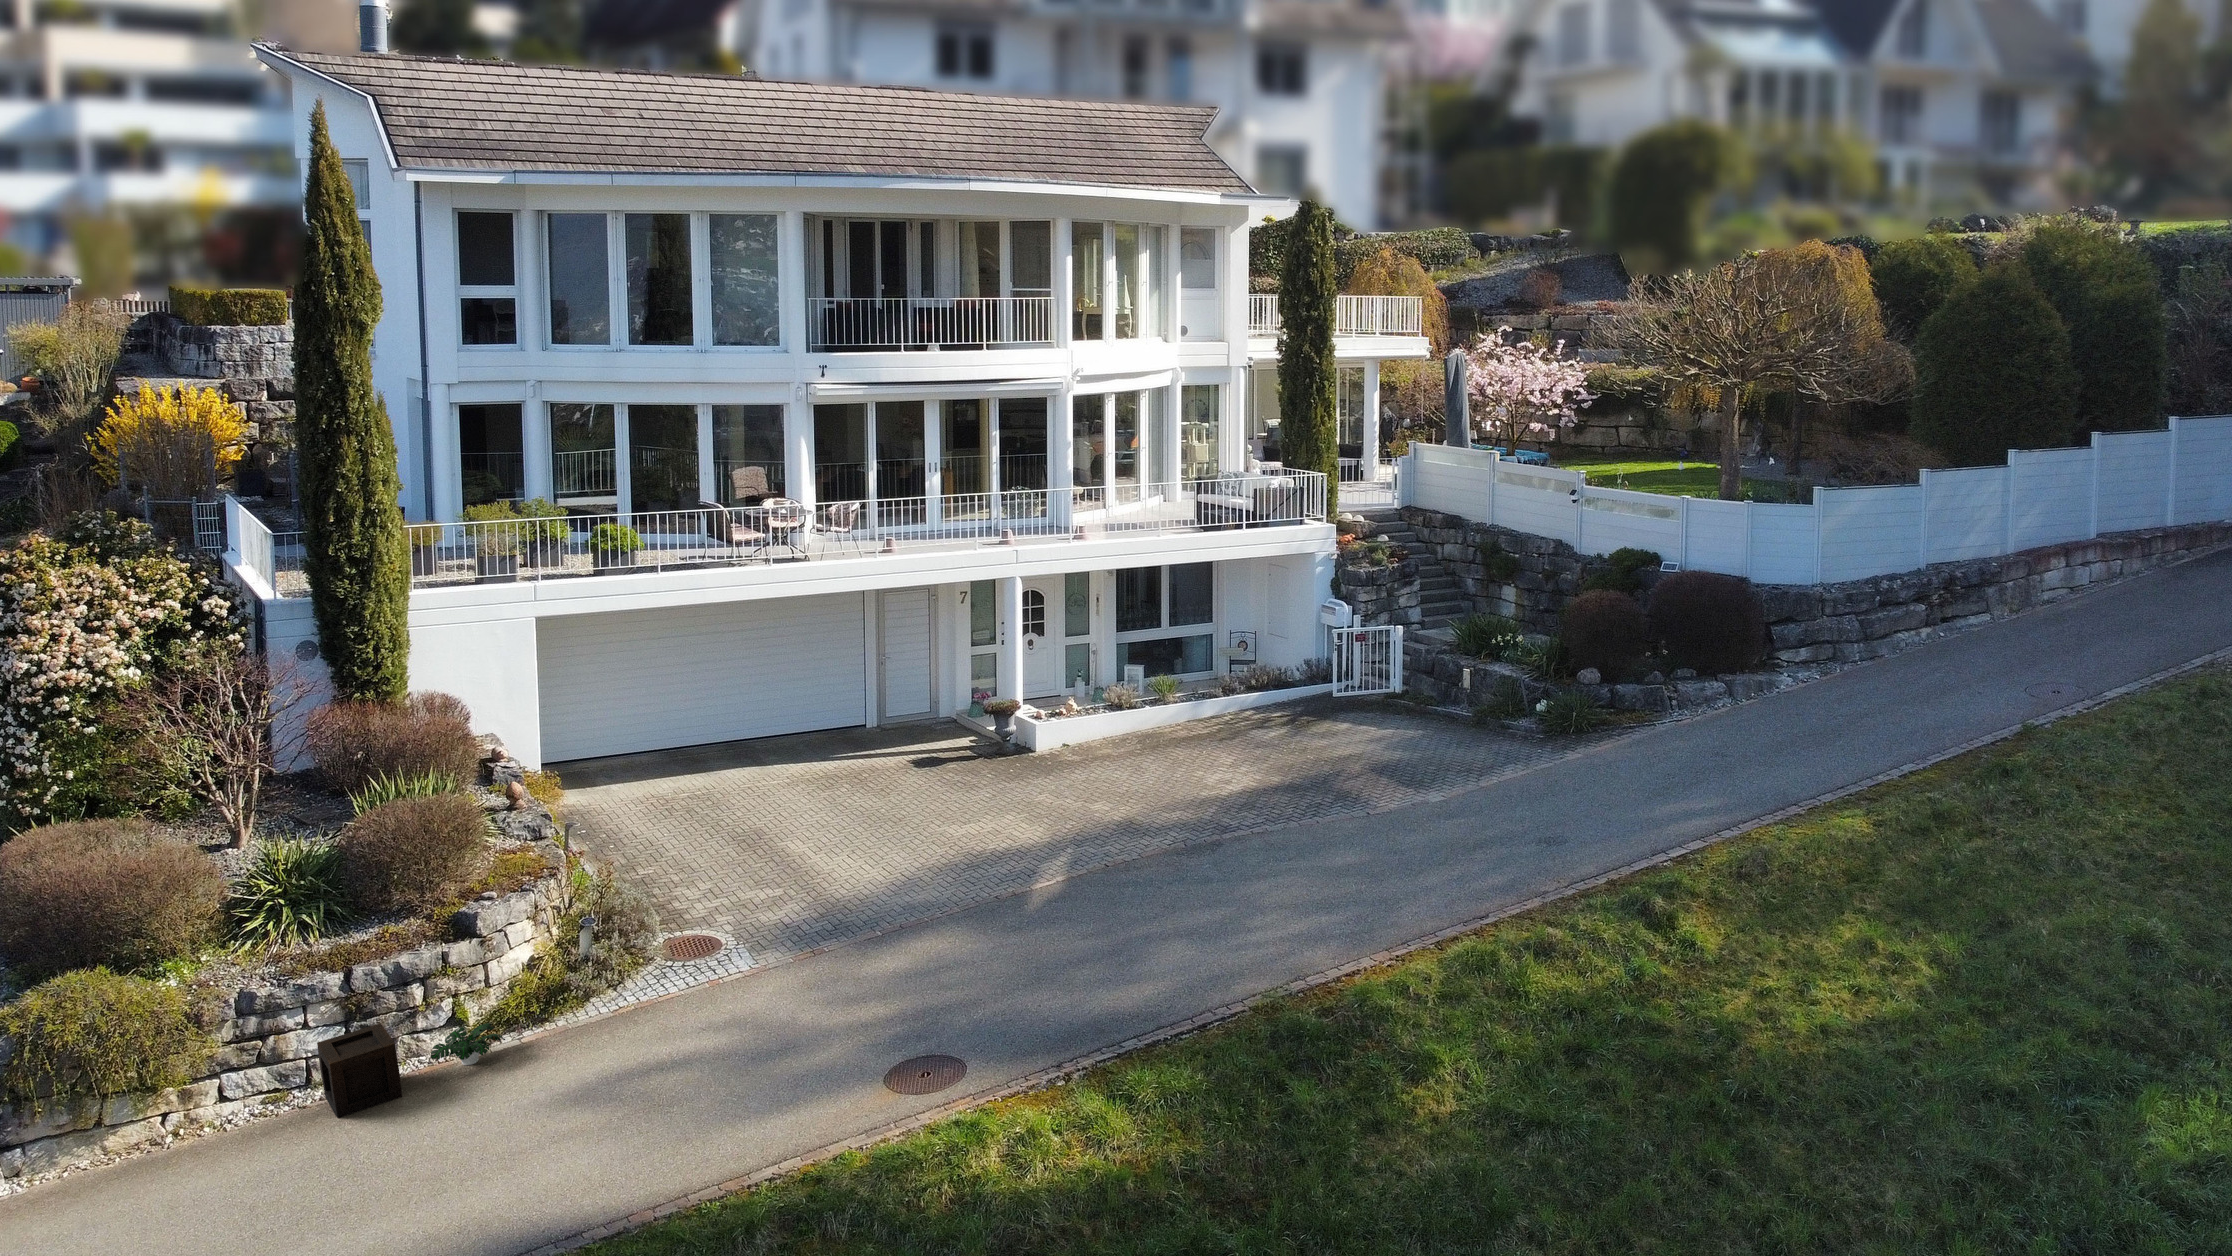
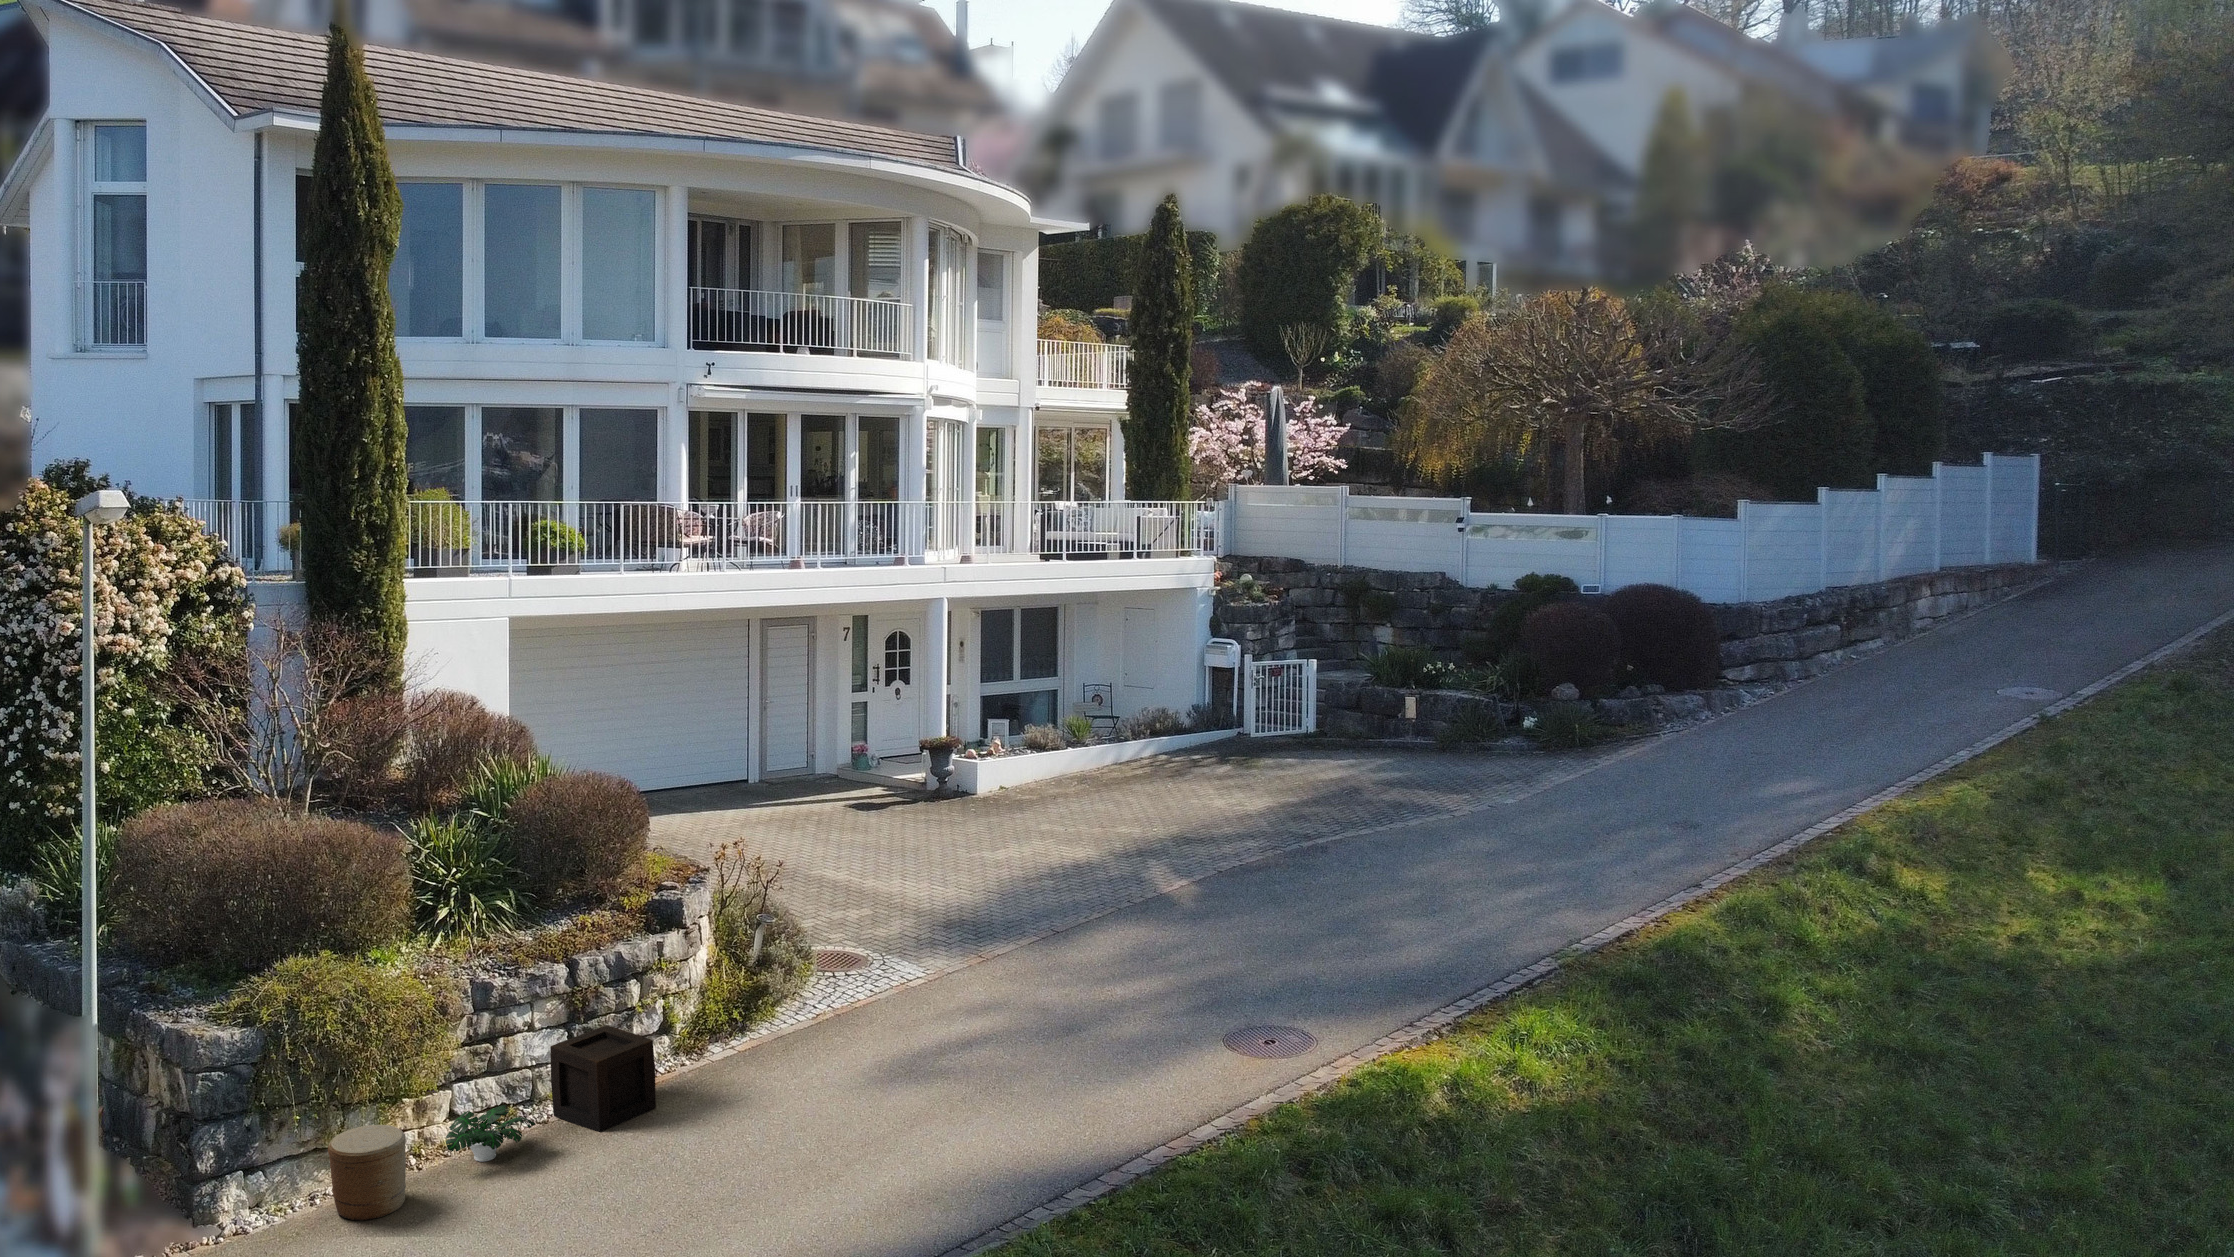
potted plant: present [431,1023,505,1065] -> present [446,1105,535,1162]
woven basket: none [66,1113,141,1192] -> present [328,1125,406,1221]

